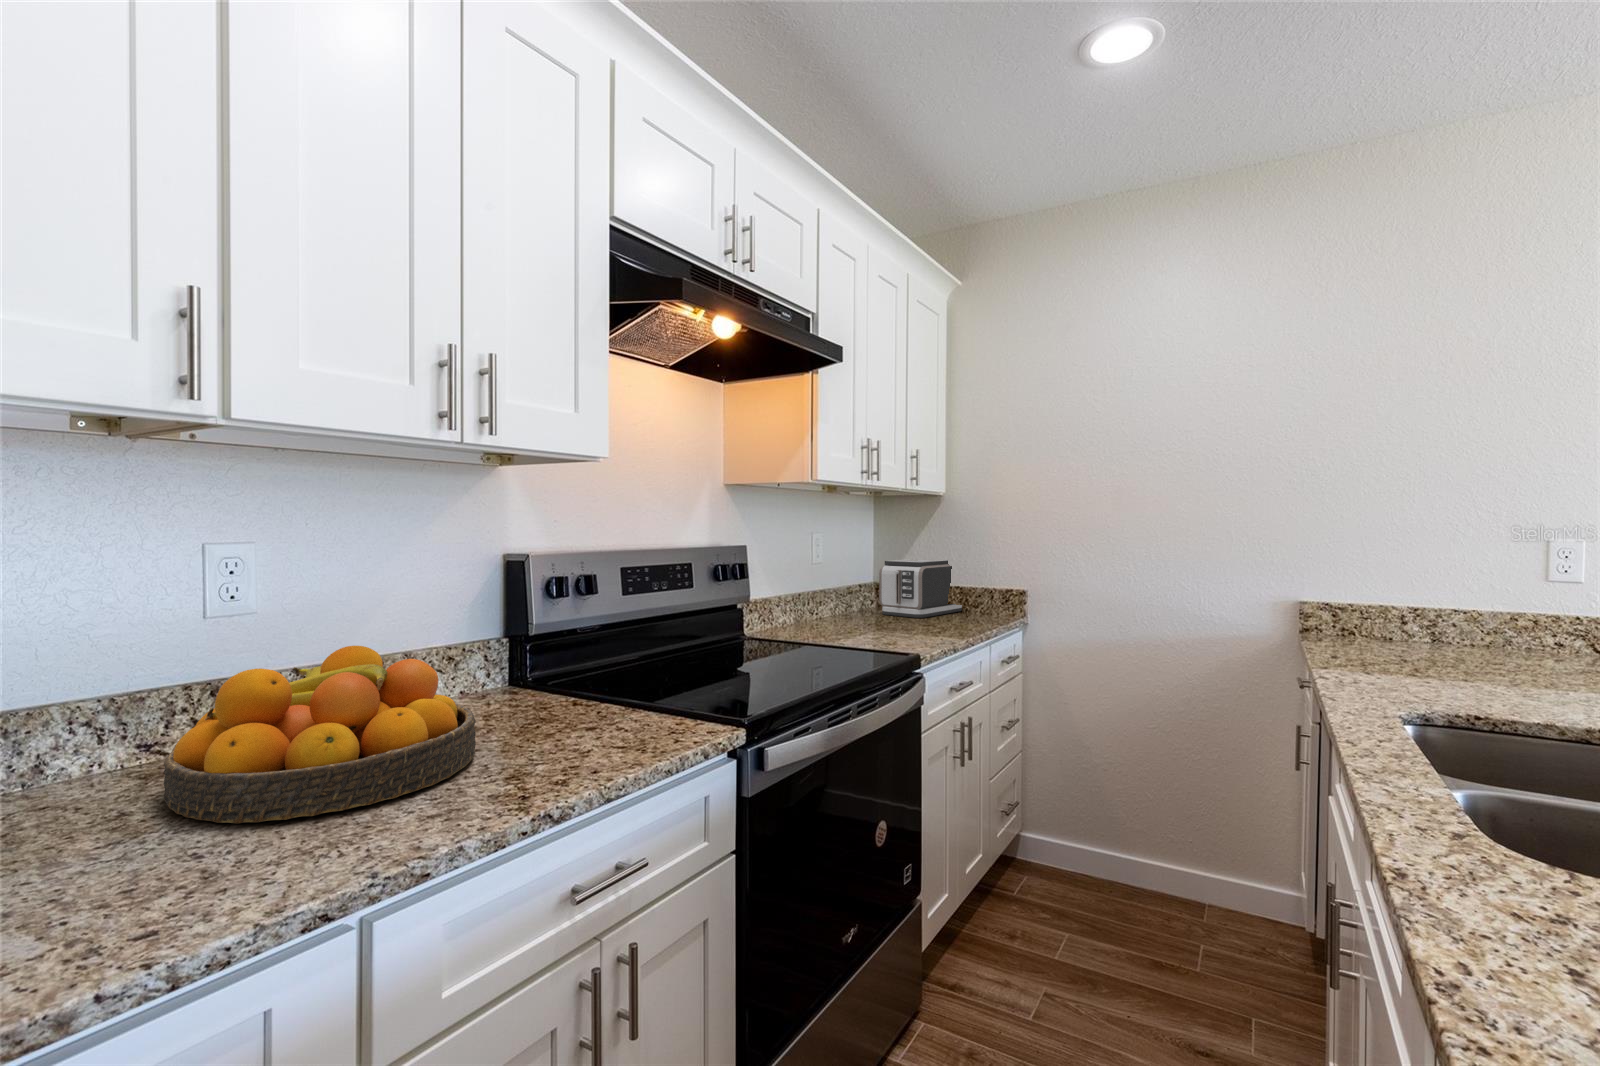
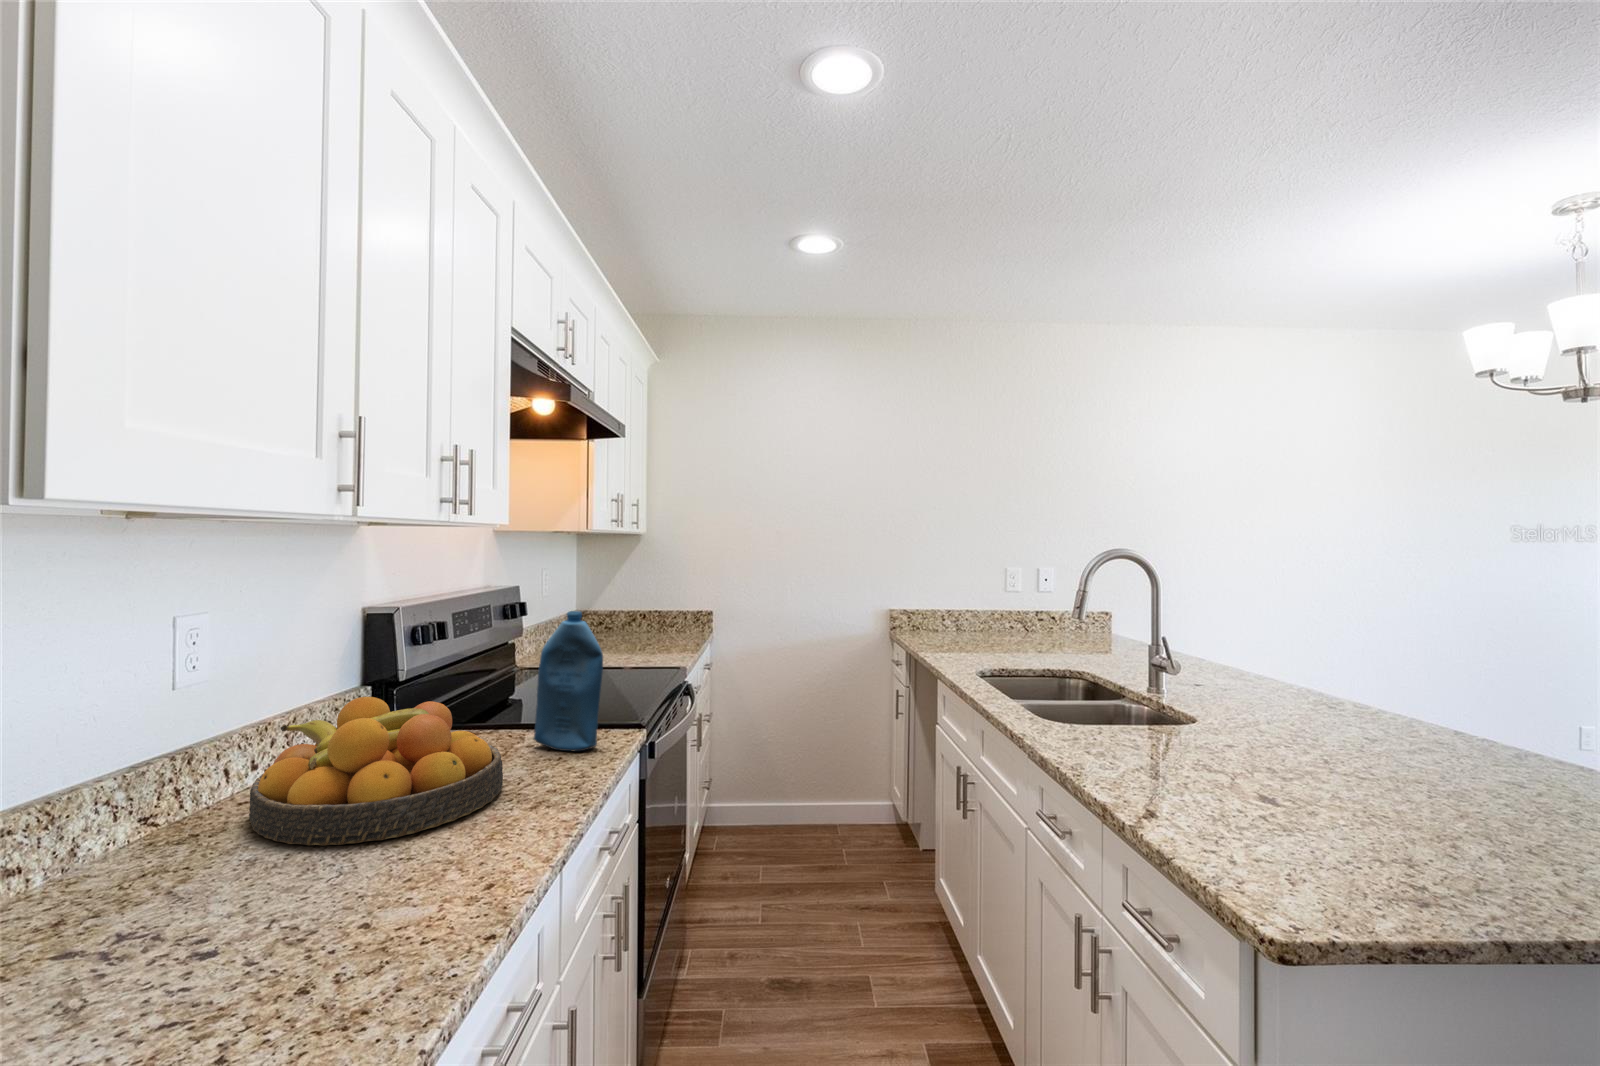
toaster: present [879,558,962,618] -> none [593,589,657,640]
bottle: none [582,561,642,748] -> present [534,611,603,751]

